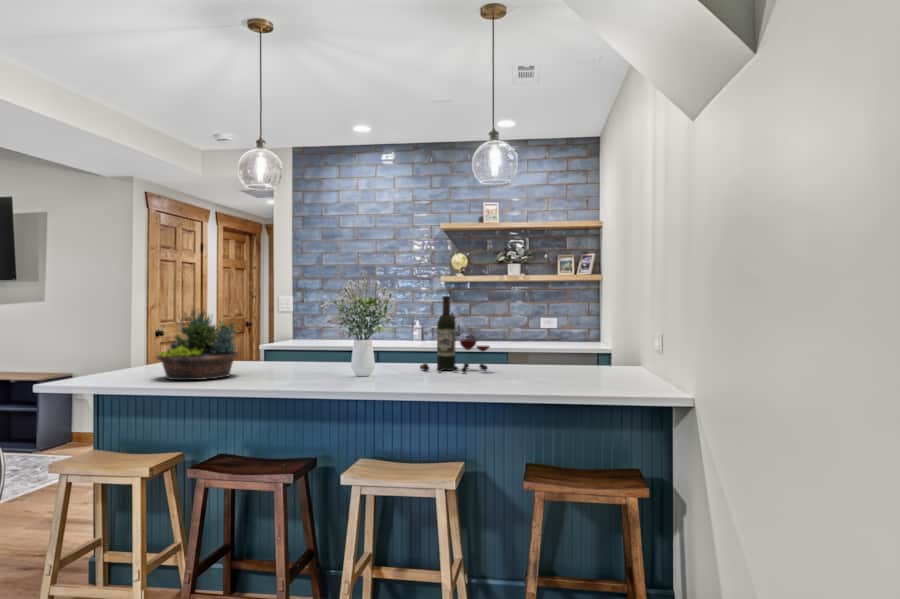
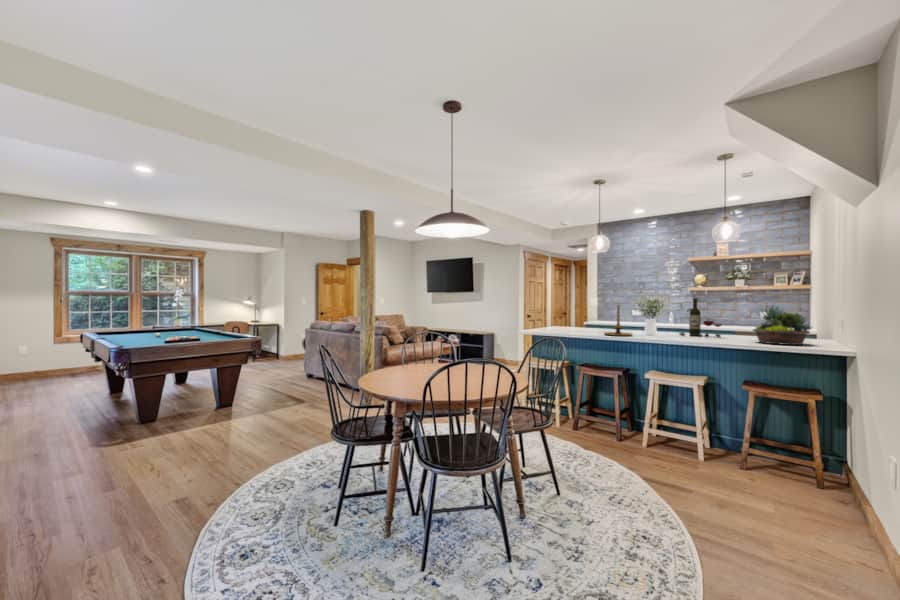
succulent planter: present [157,311,239,380] -> present [753,306,811,345]
candle holder: none [267,311,329,382] -> present [605,305,632,336]

